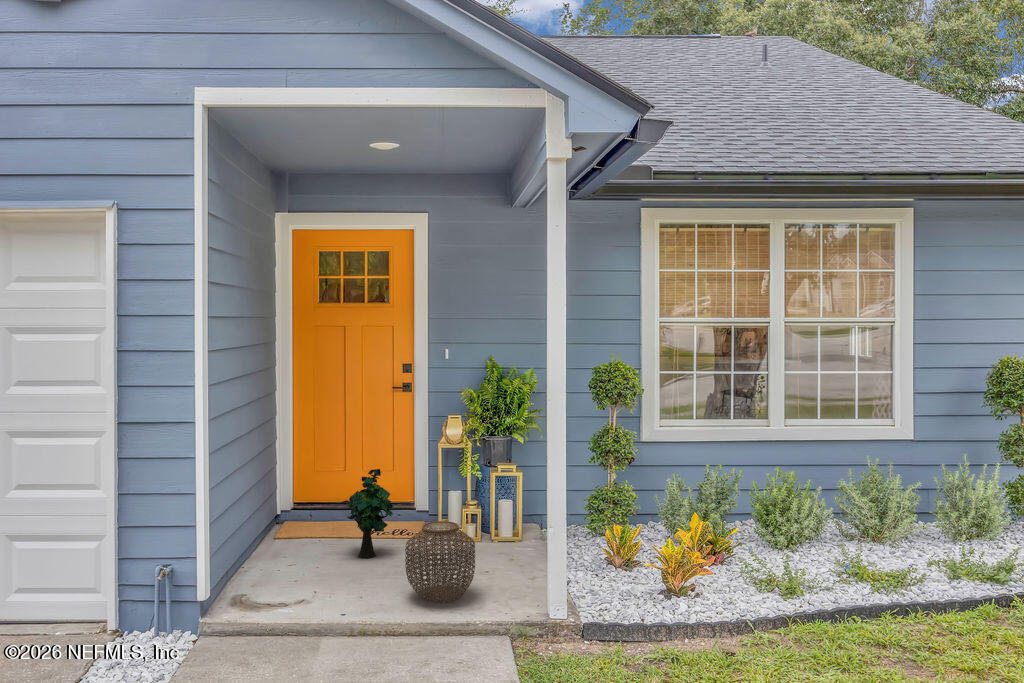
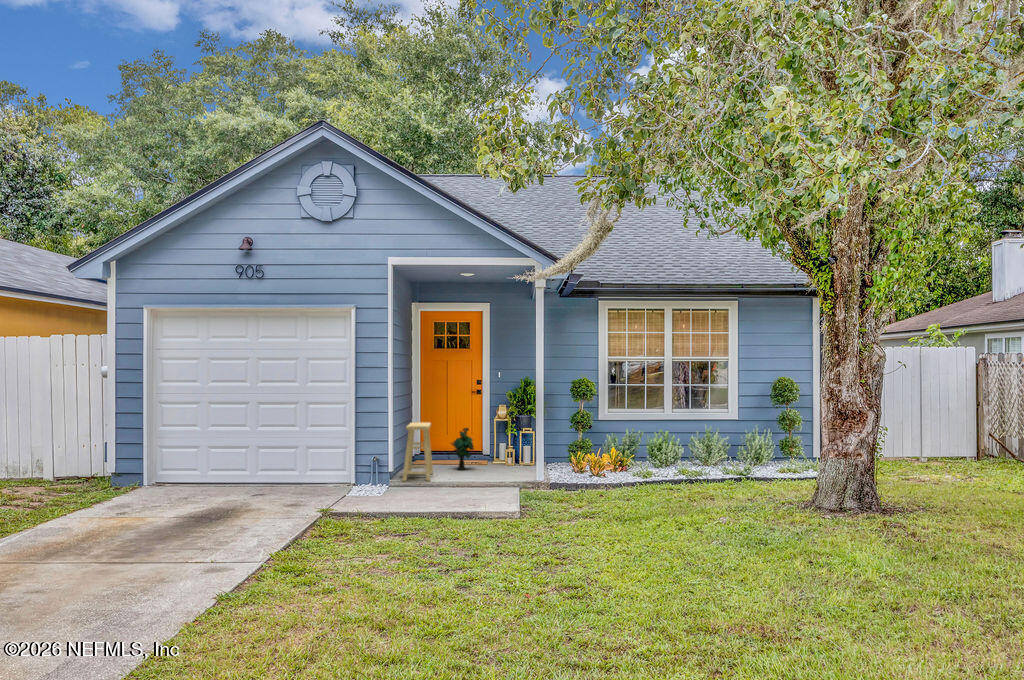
stool: none [220,464,302,608] -> present [402,422,433,481]
woven basket: present [405,521,475,603] -> none [482,447,513,482]

